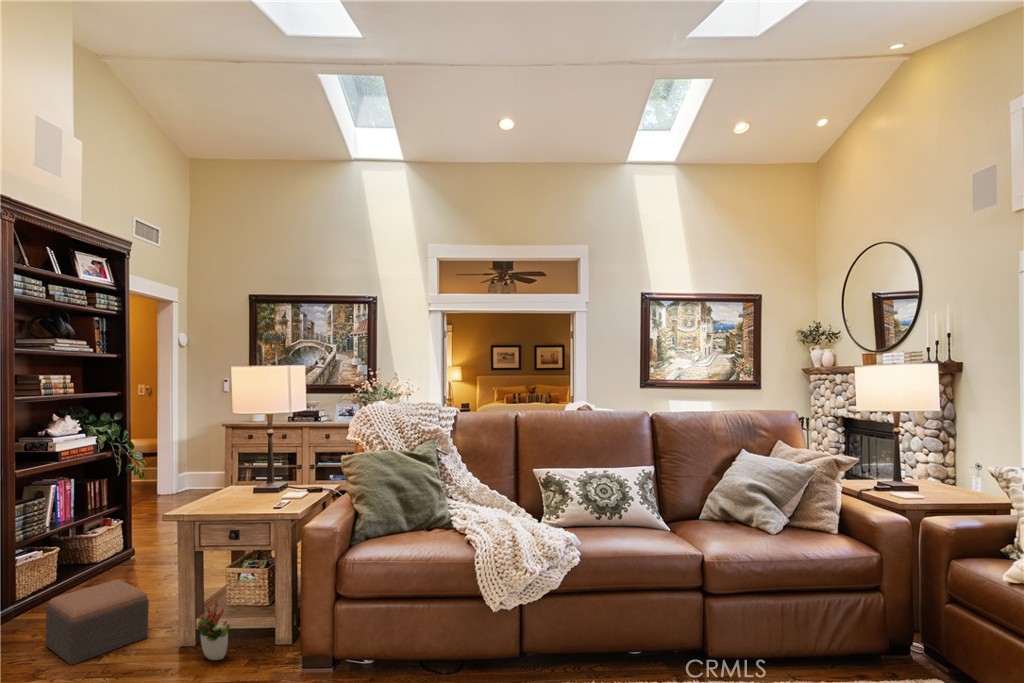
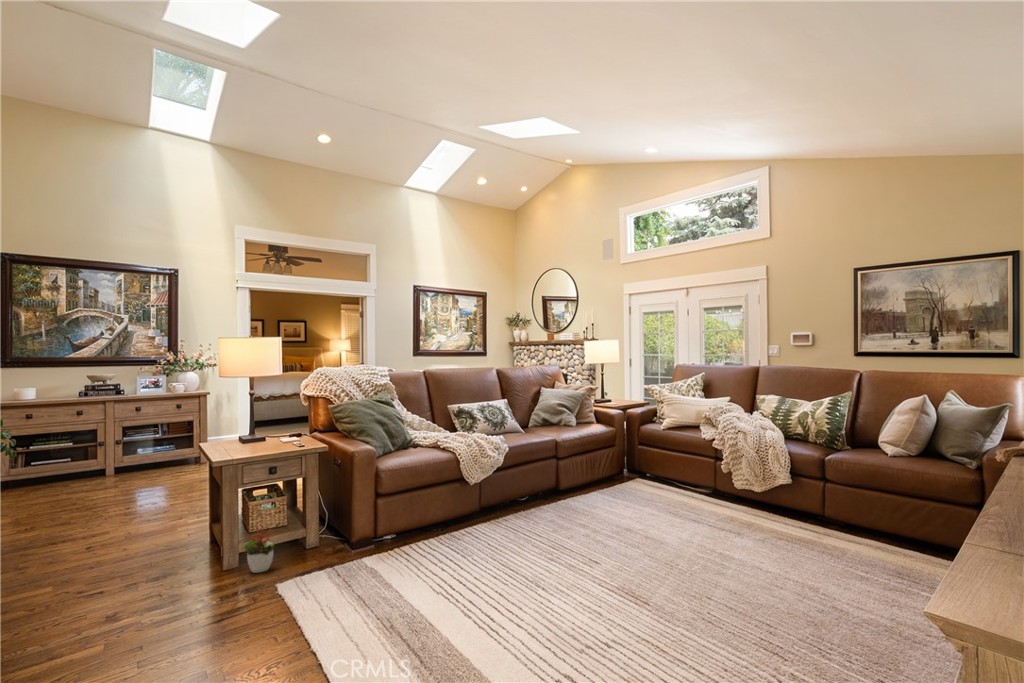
footstool: present [45,580,149,665] -> none [50,541,163,616]

